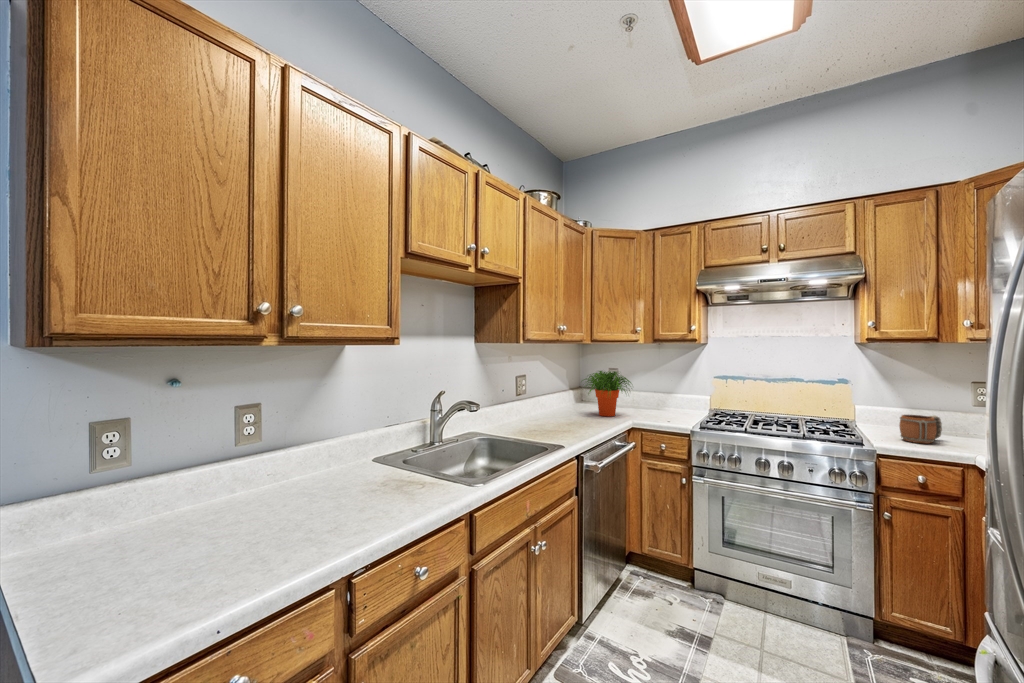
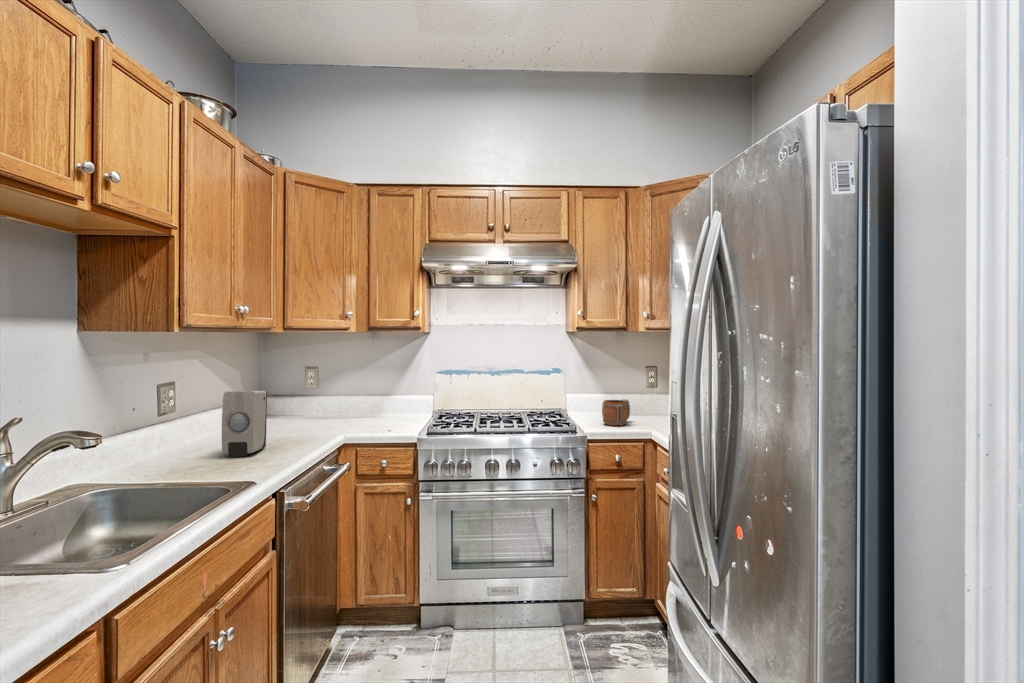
potted plant: present [584,371,631,417] -> none [266,369,343,432]
soap dispenser: none [549,383,578,429] -> present [222,391,267,457]

